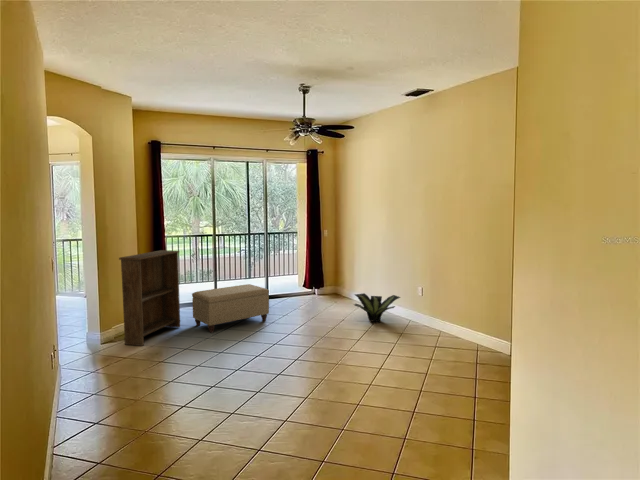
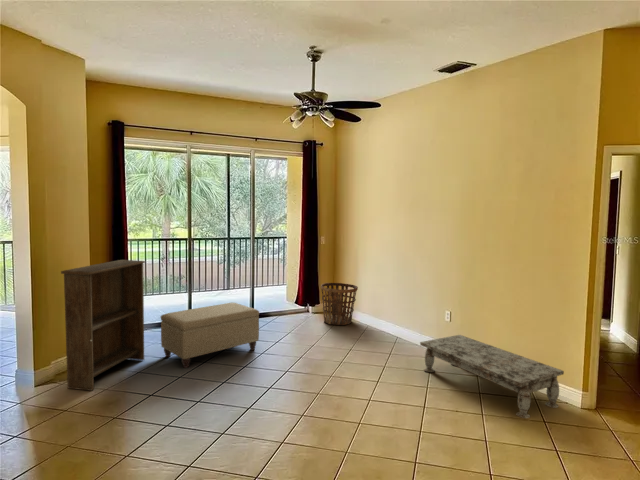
basket: none [323,269,354,304] -> present [321,283,358,325]
potted plant: present [354,293,400,322] -> none [363,315,421,352]
coffee table: none [393,307,498,364] -> present [420,335,564,418]

